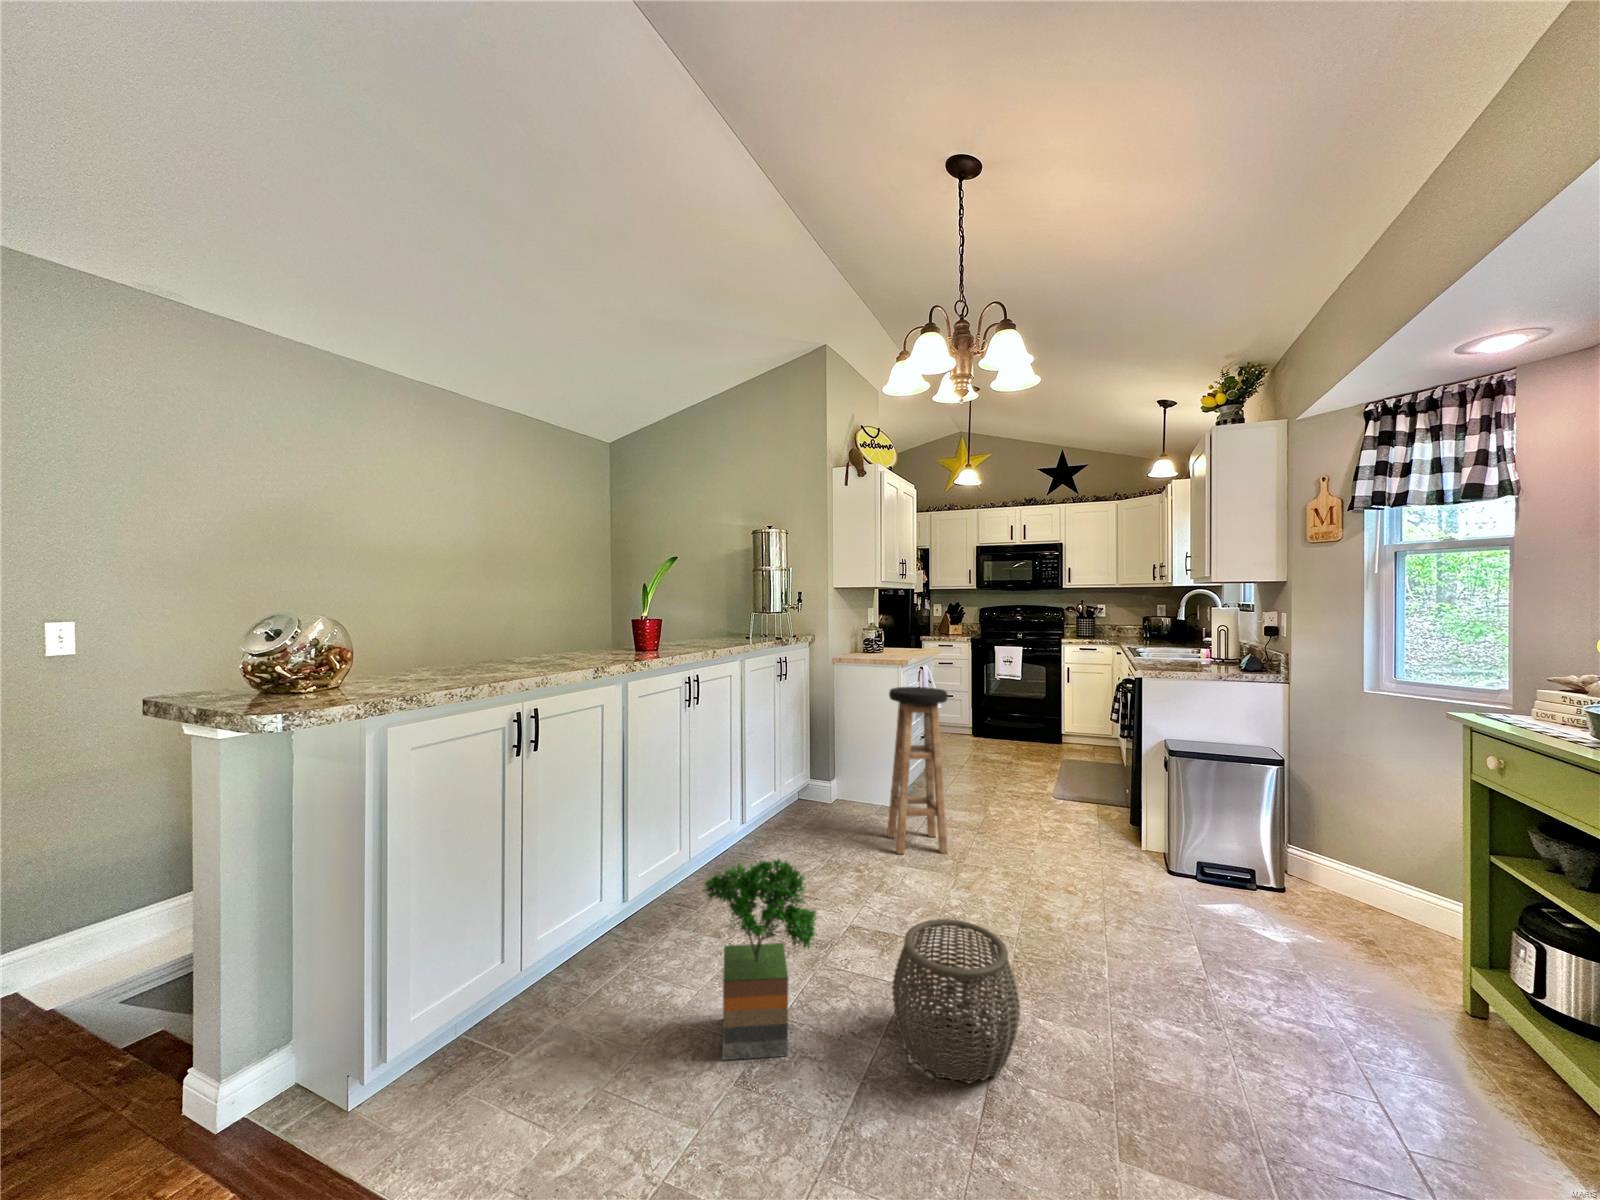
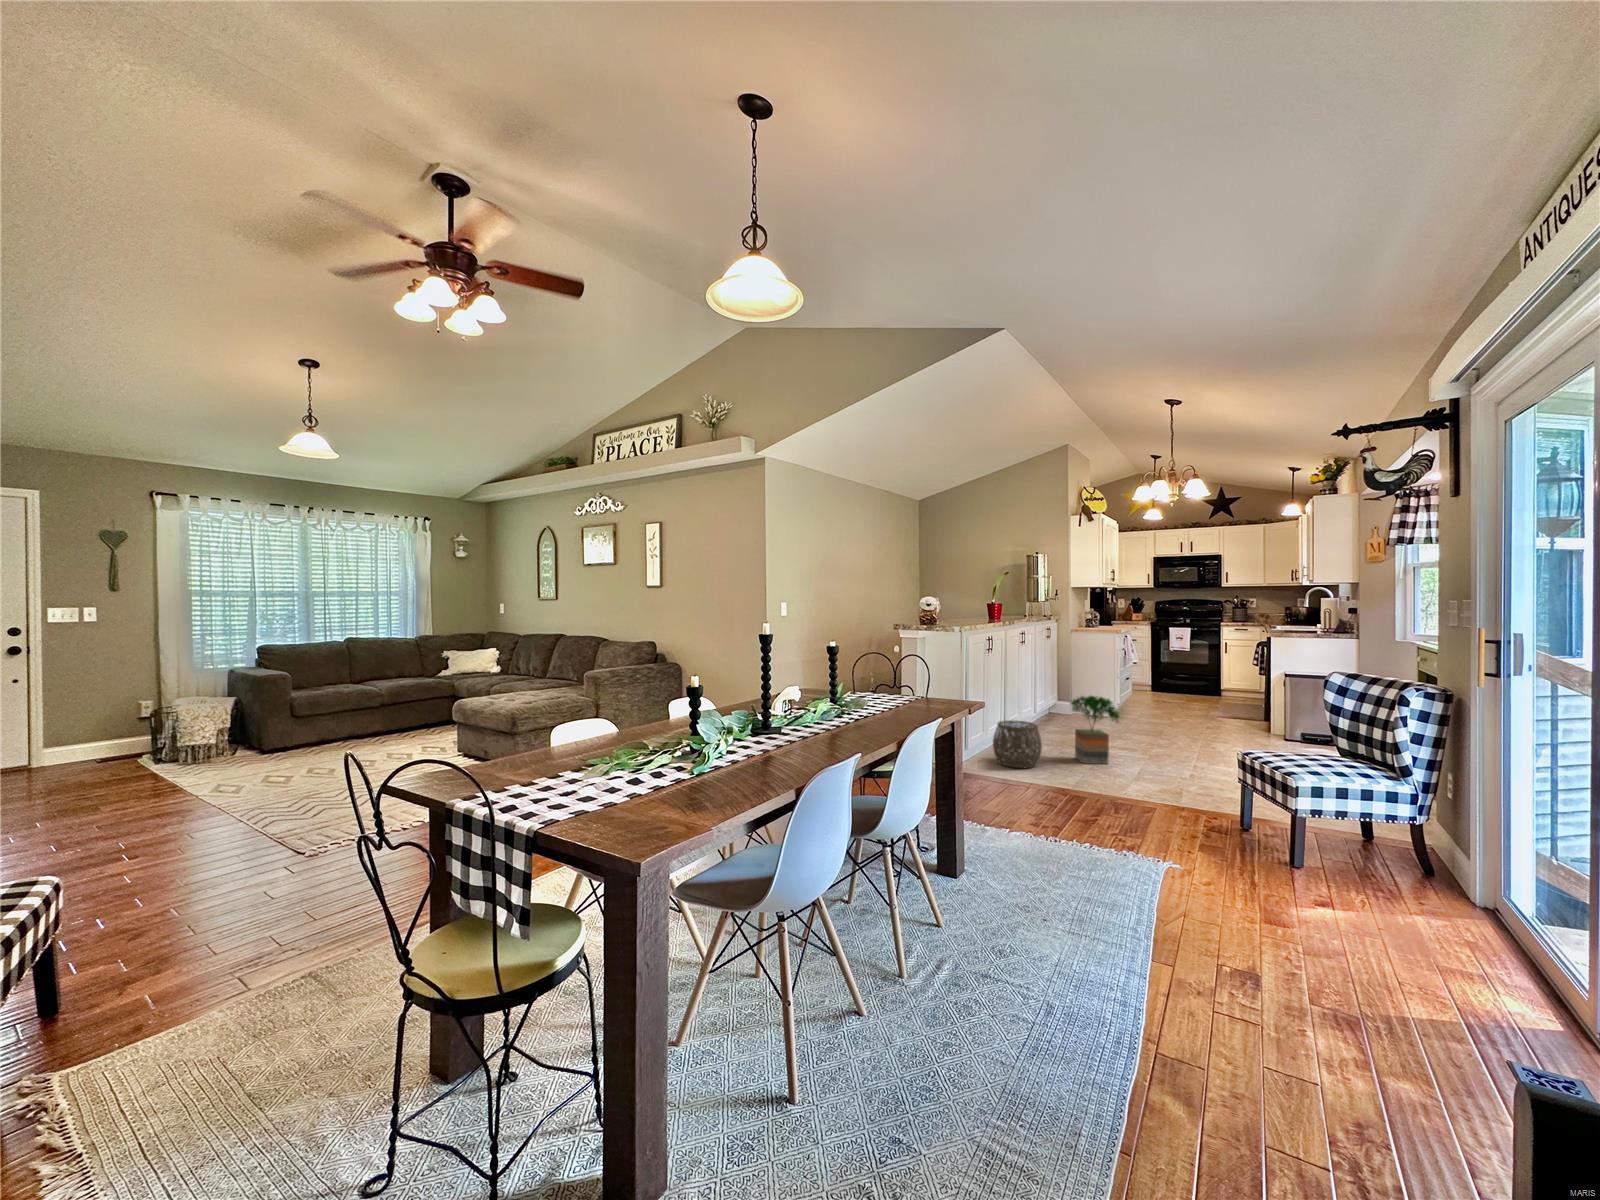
bar stool: present [887,687,948,854] -> none [1115,642,1154,730]
woven basket: present [892,919,1021,1083] -> present [993,720,1042,768]

